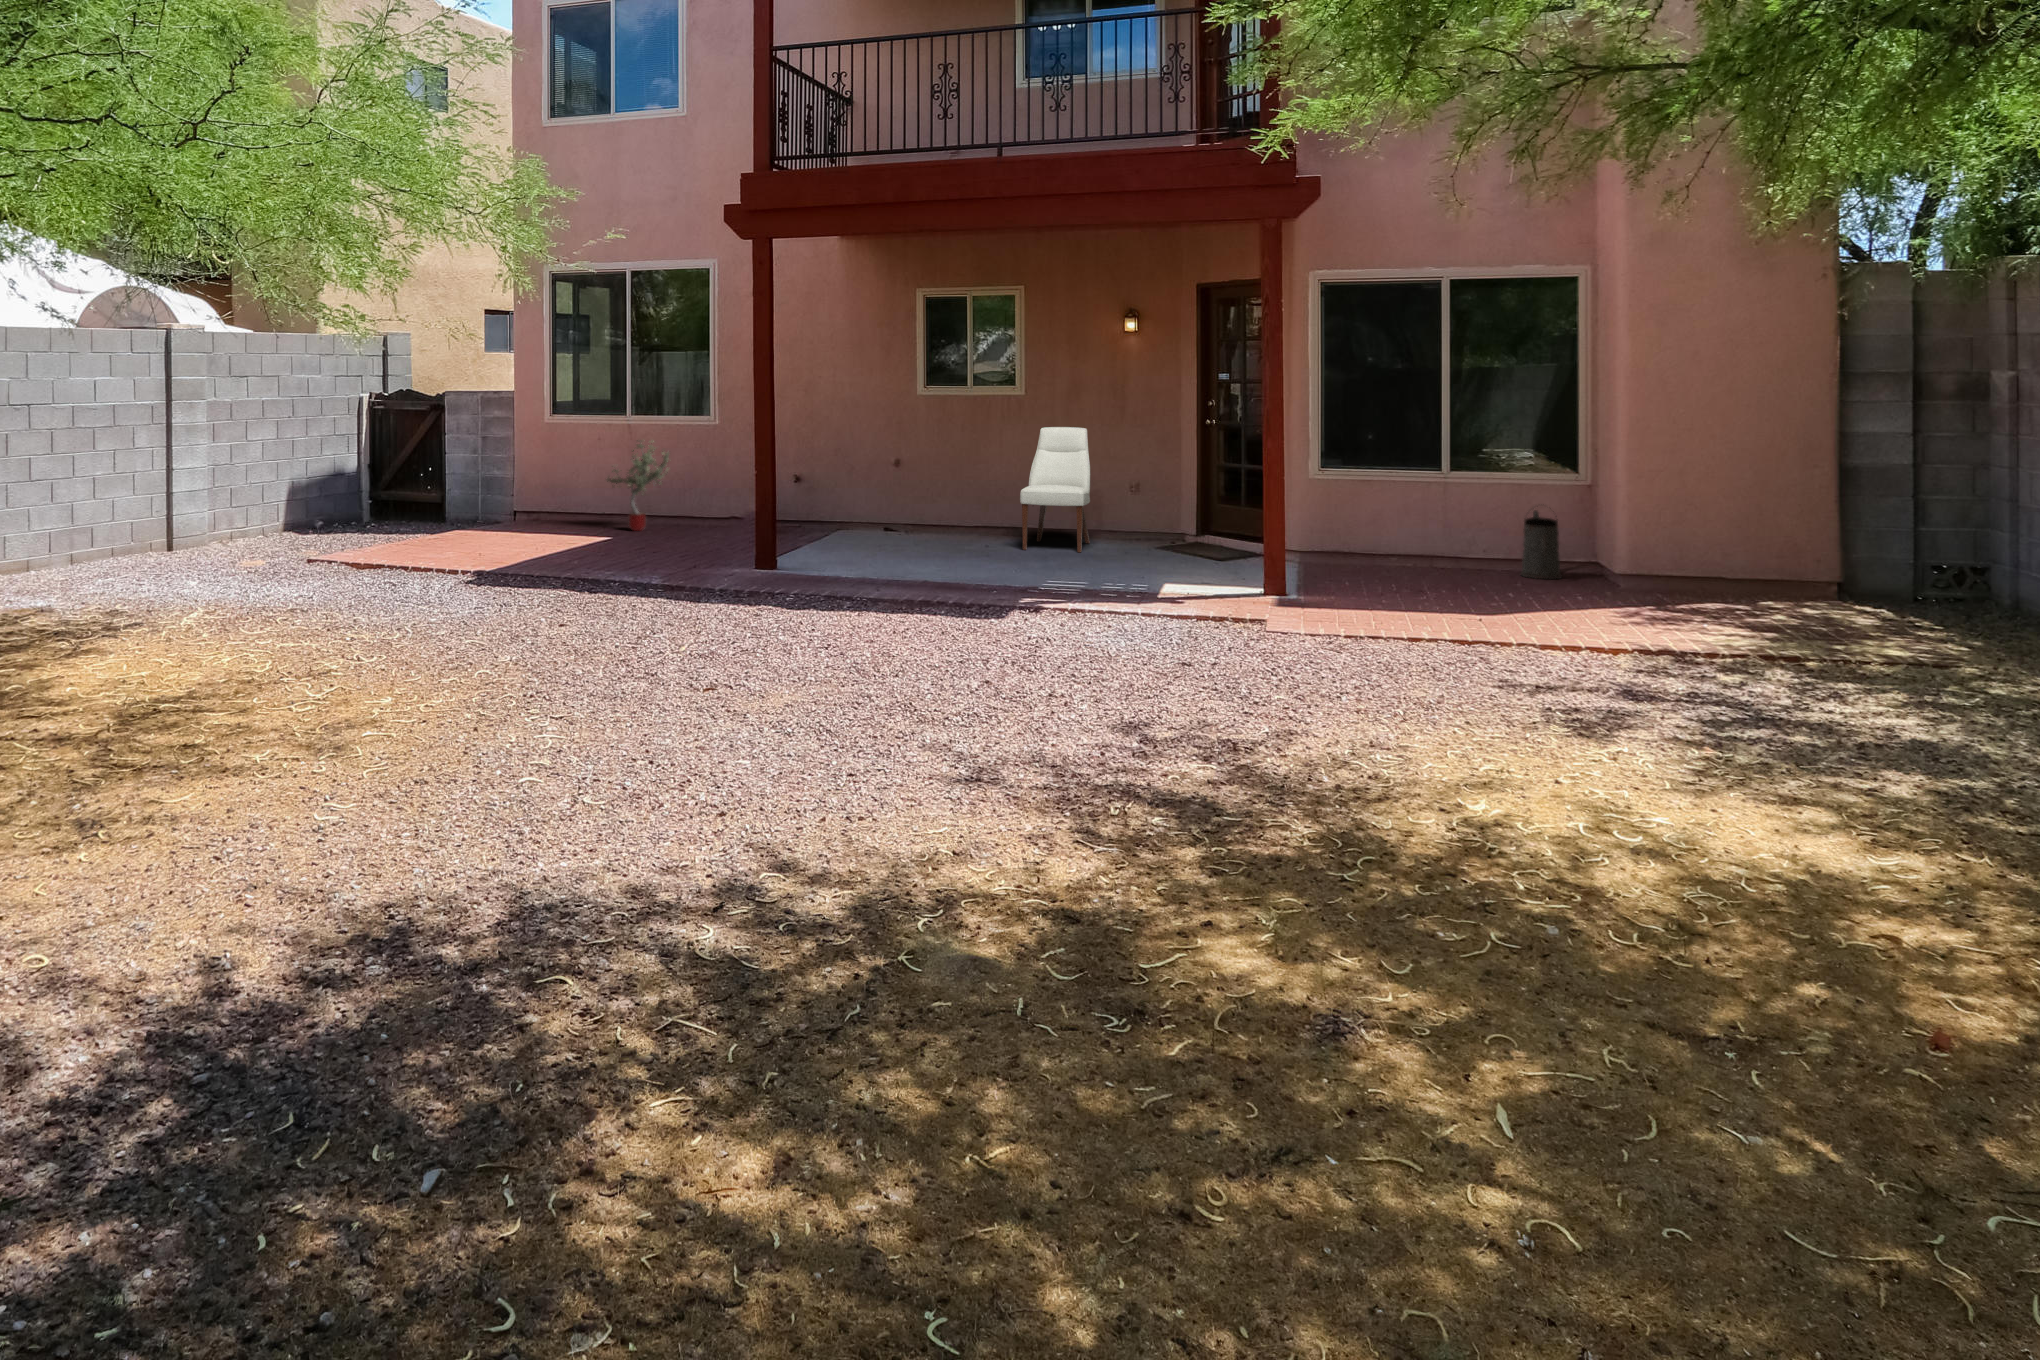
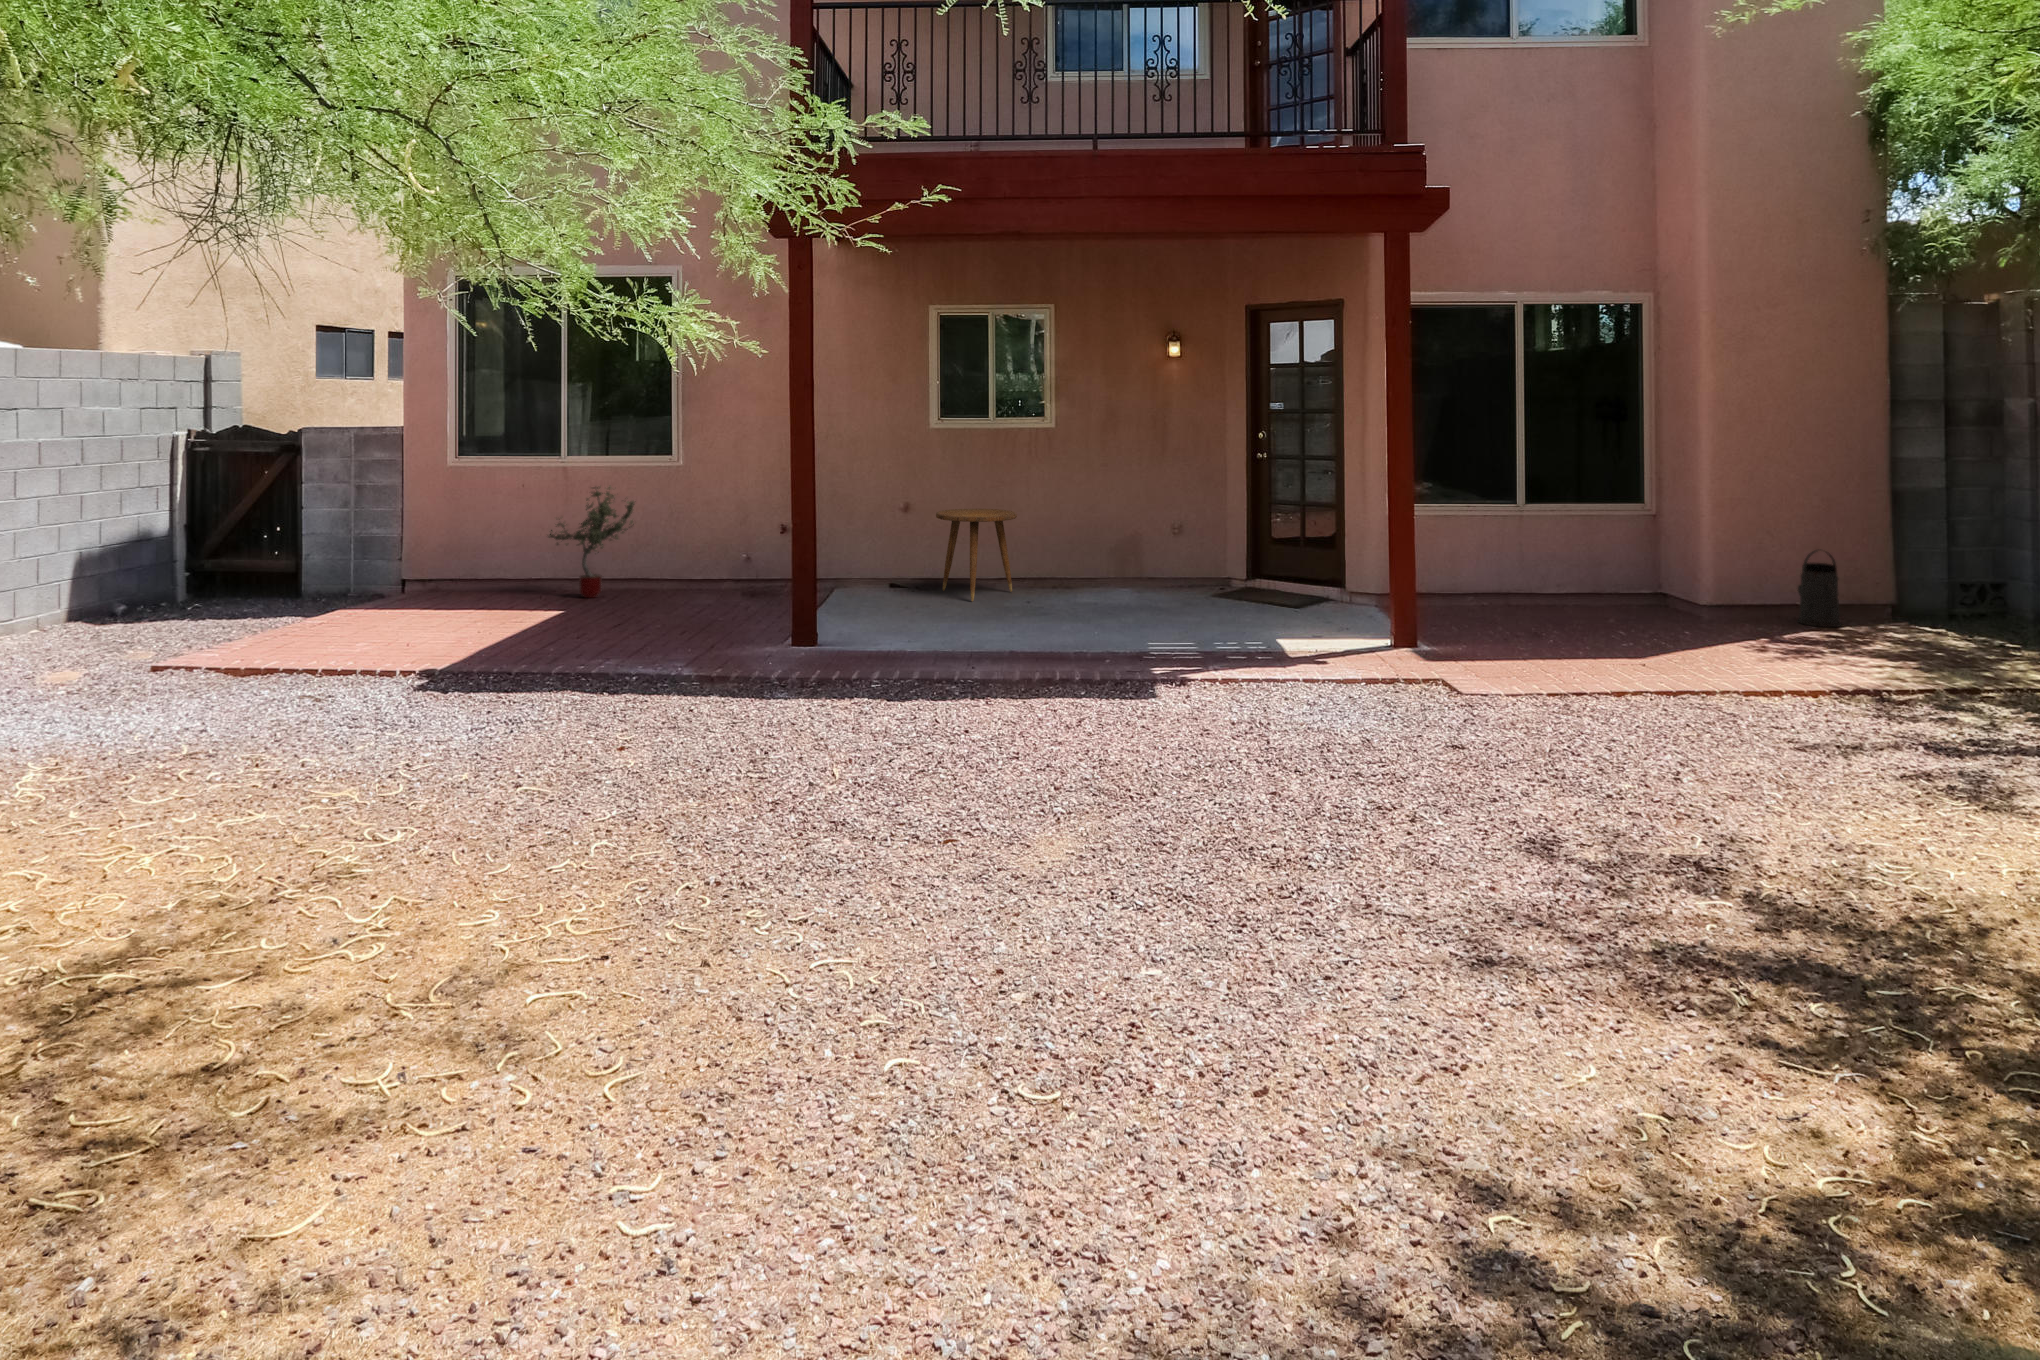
chair: present [1020,427,1090,552] -> none [1066,466,1136,603]
side table: none [913,465,985,546] -> present [936,509,1017,602]
watering can: present [1521,510,1562,579] -> present [1797,550,1841,627]

